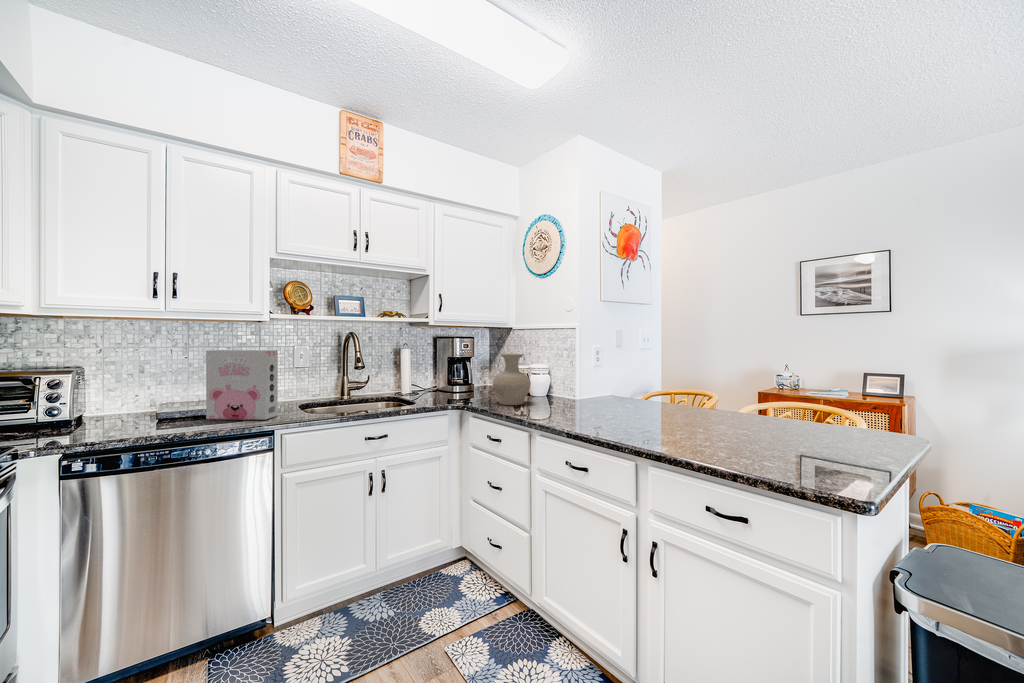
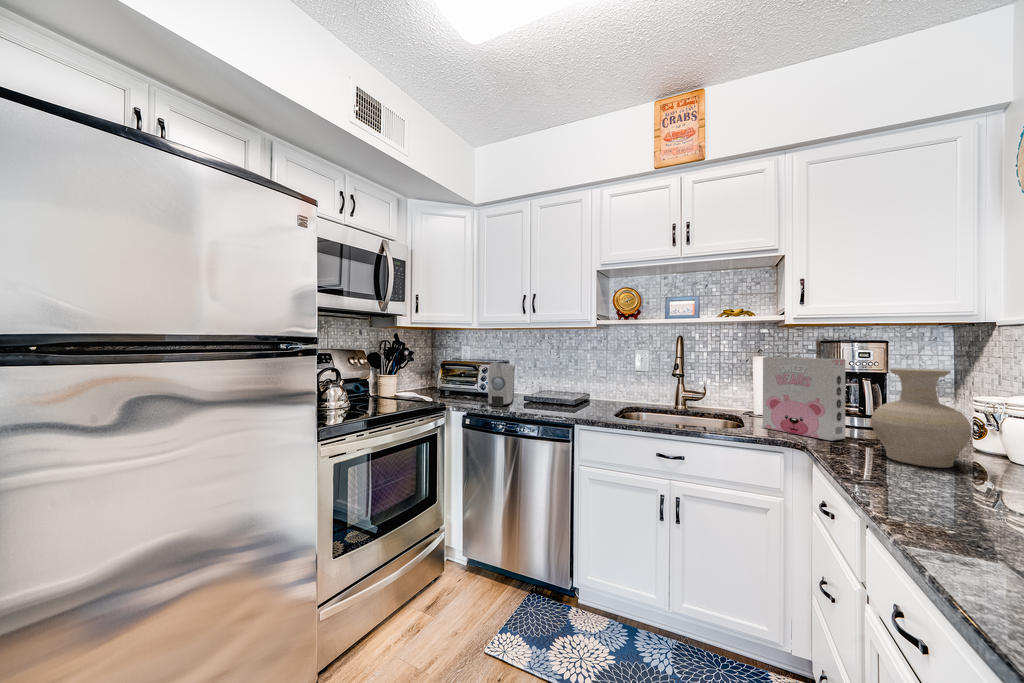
cereal box: present [206,350,278,420] -> present [763,357,845,441]
soap dispenser: none [97,370,142,435] -> present [488,363,515,406]

